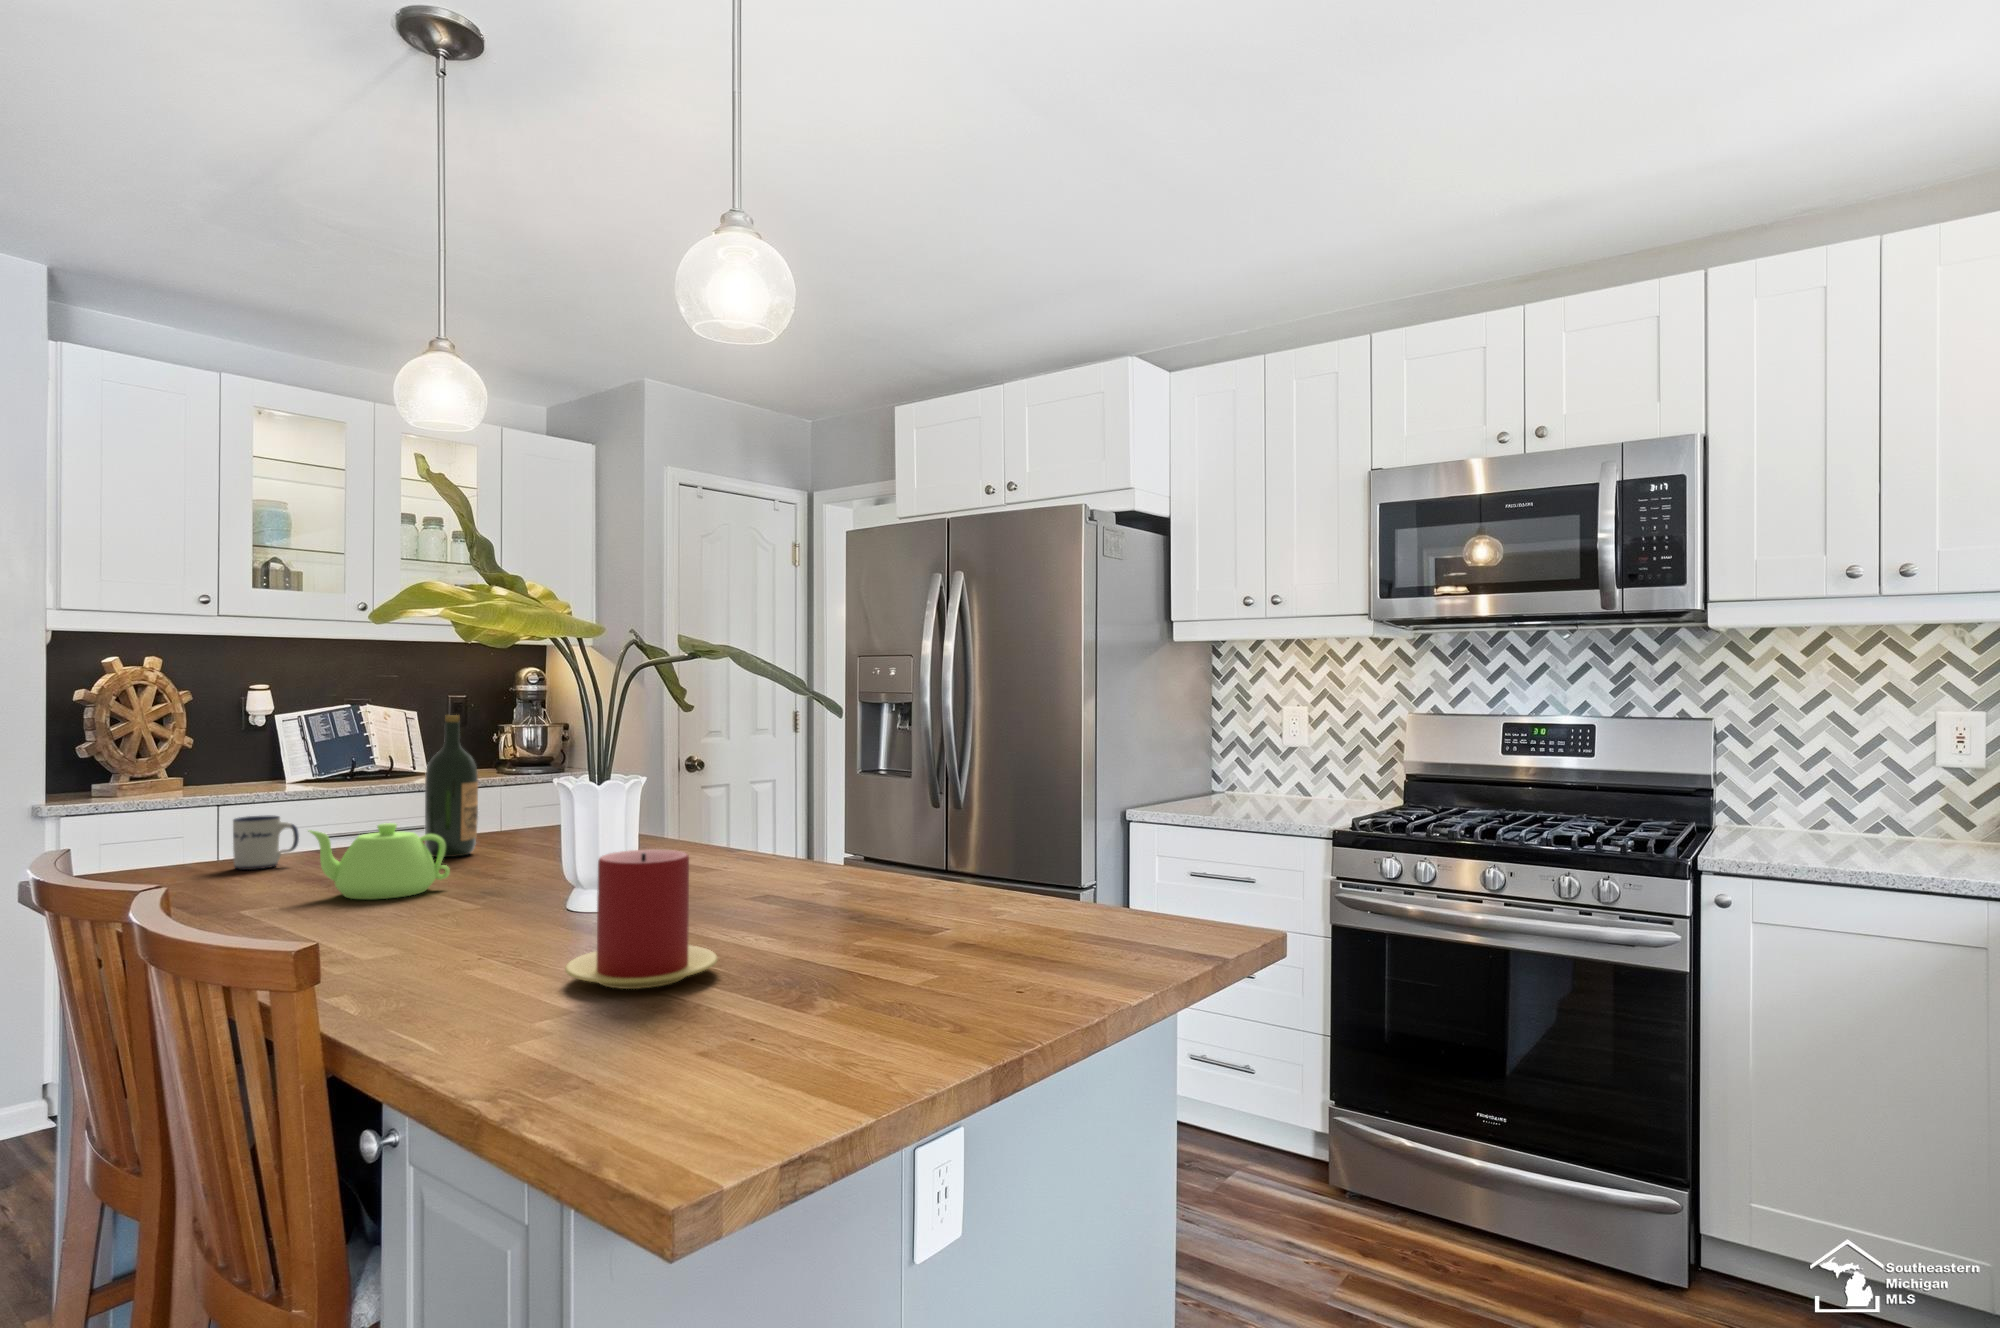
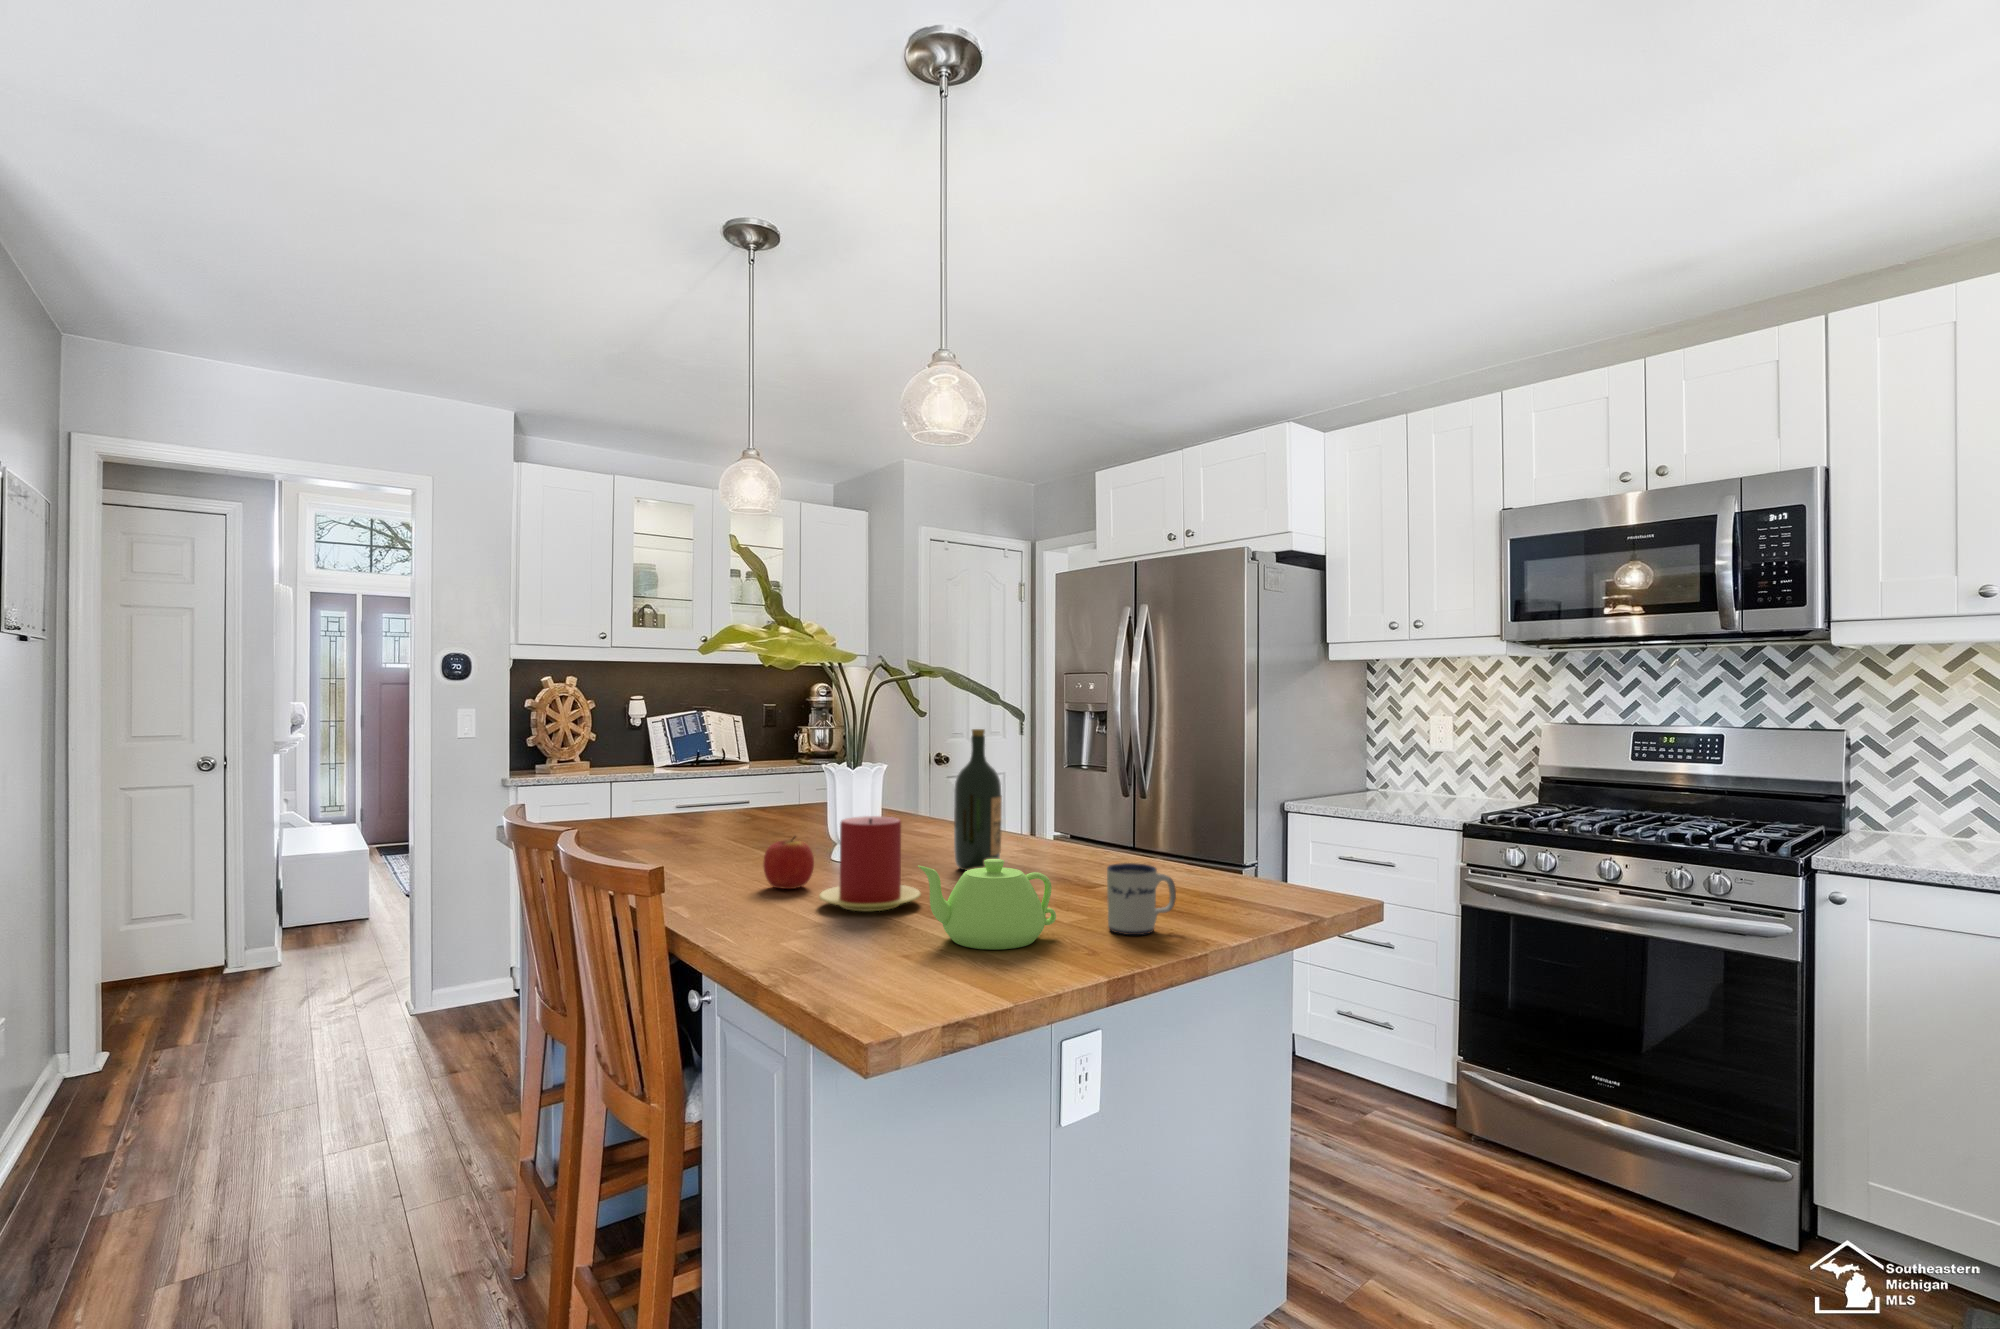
wine bottle: present [425,715,478,857] -> present [954,729,1002,870]
mug: present [233,816,299,870] -> present [1107,863,1176,935]
teapot: present [309,823,450,900] -> present [918,859,1056,950]
apple: none [473,880,552,959] -> present [763,836,814,889]

